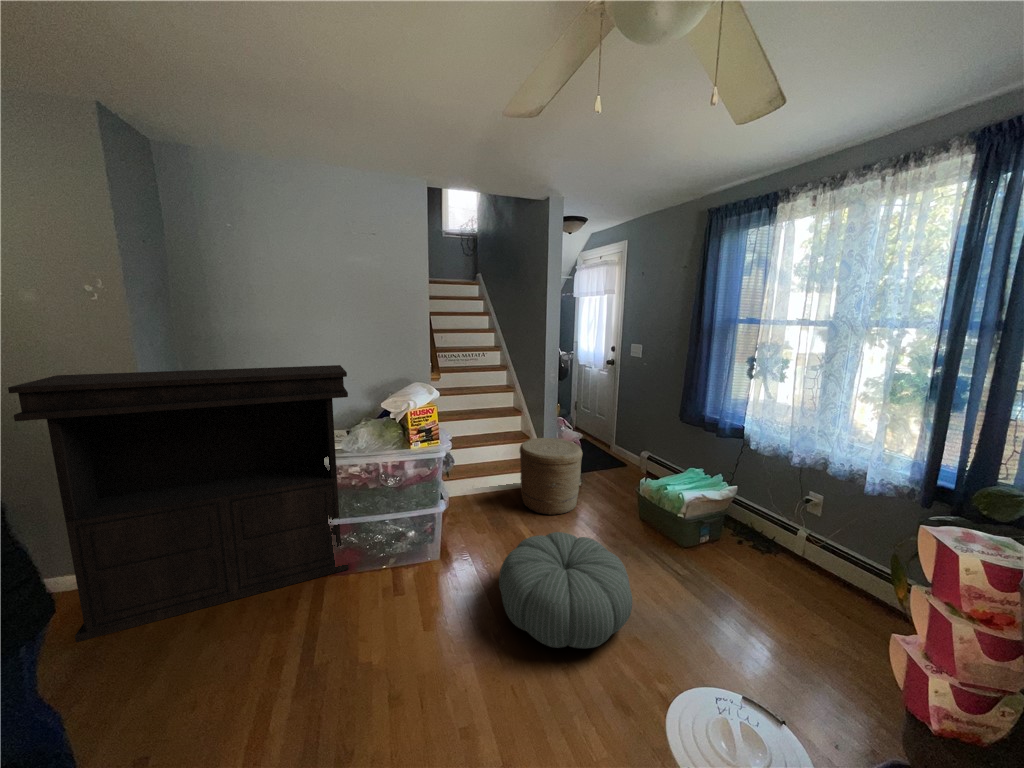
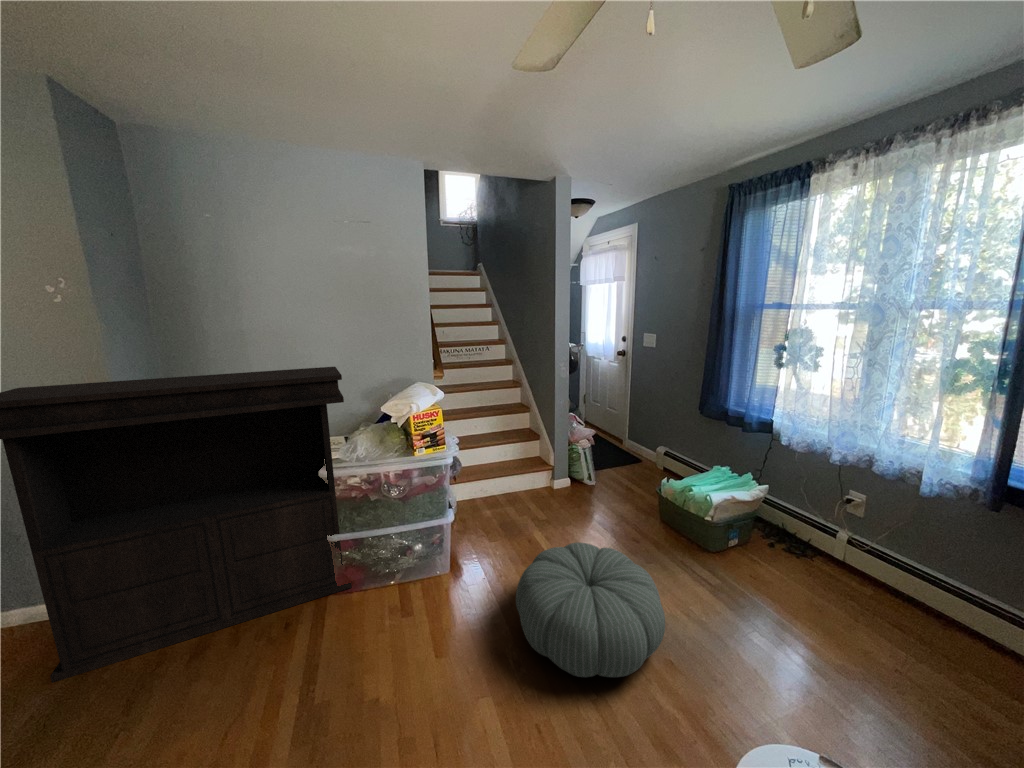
woven basket: present [520,438,582,515] -> none [530,437,598,519]

